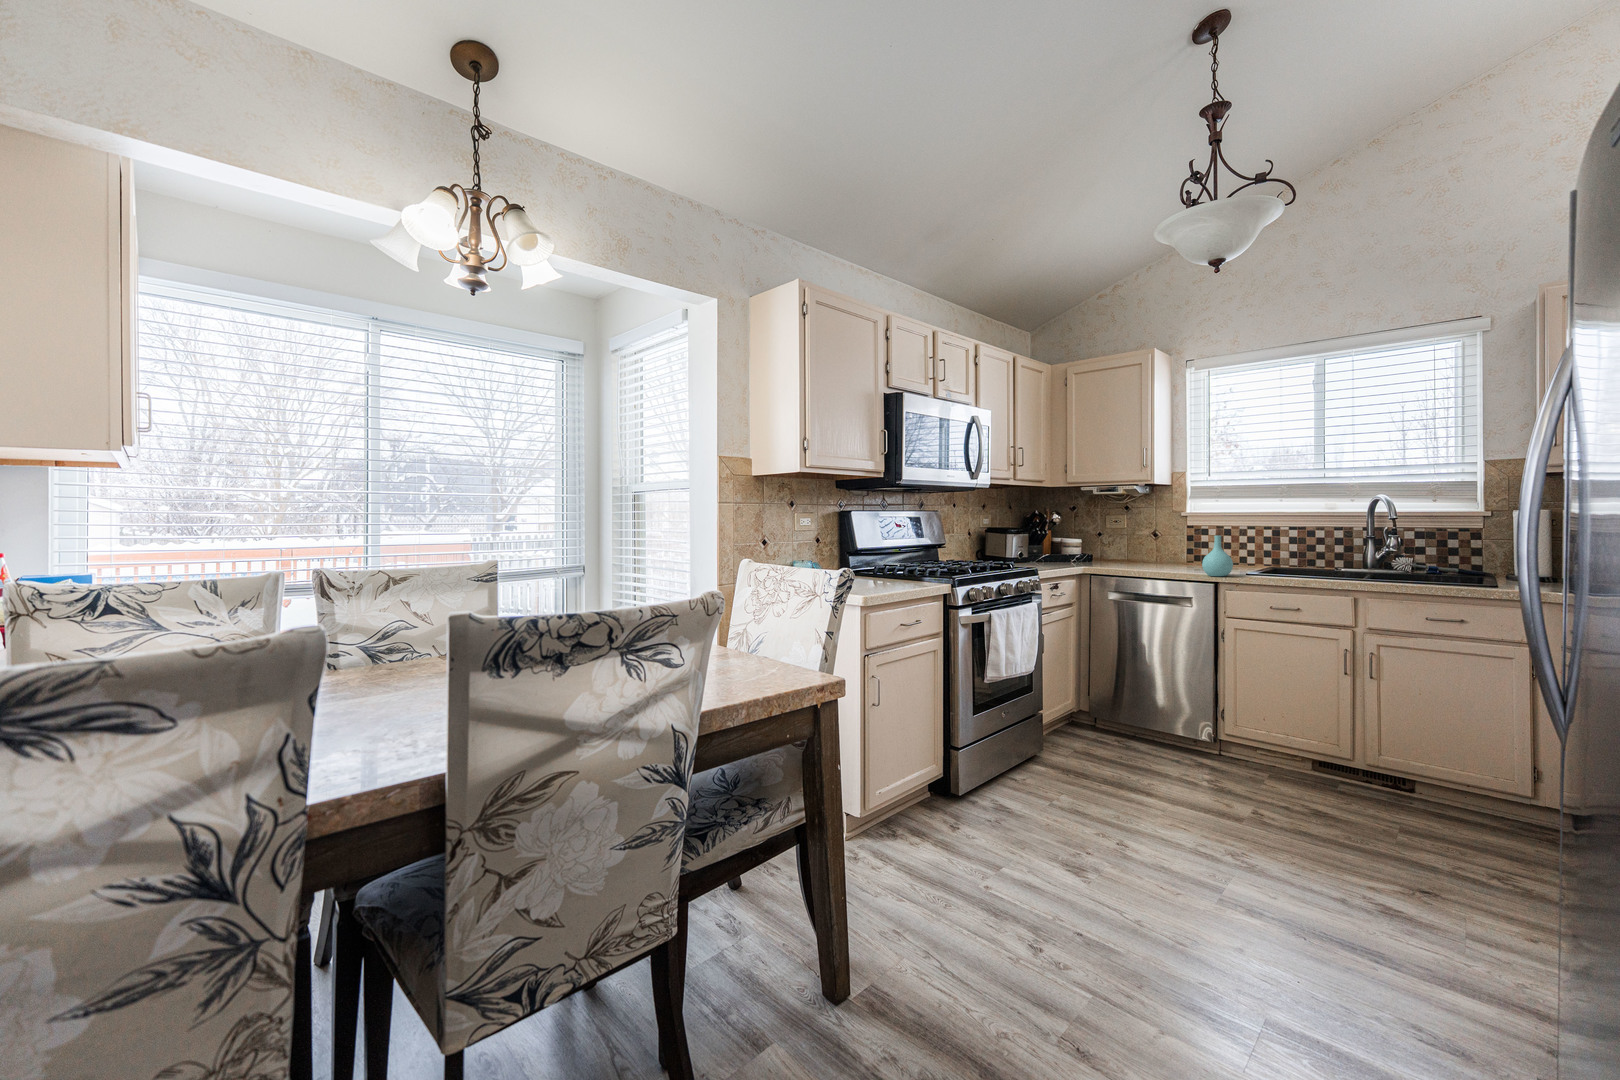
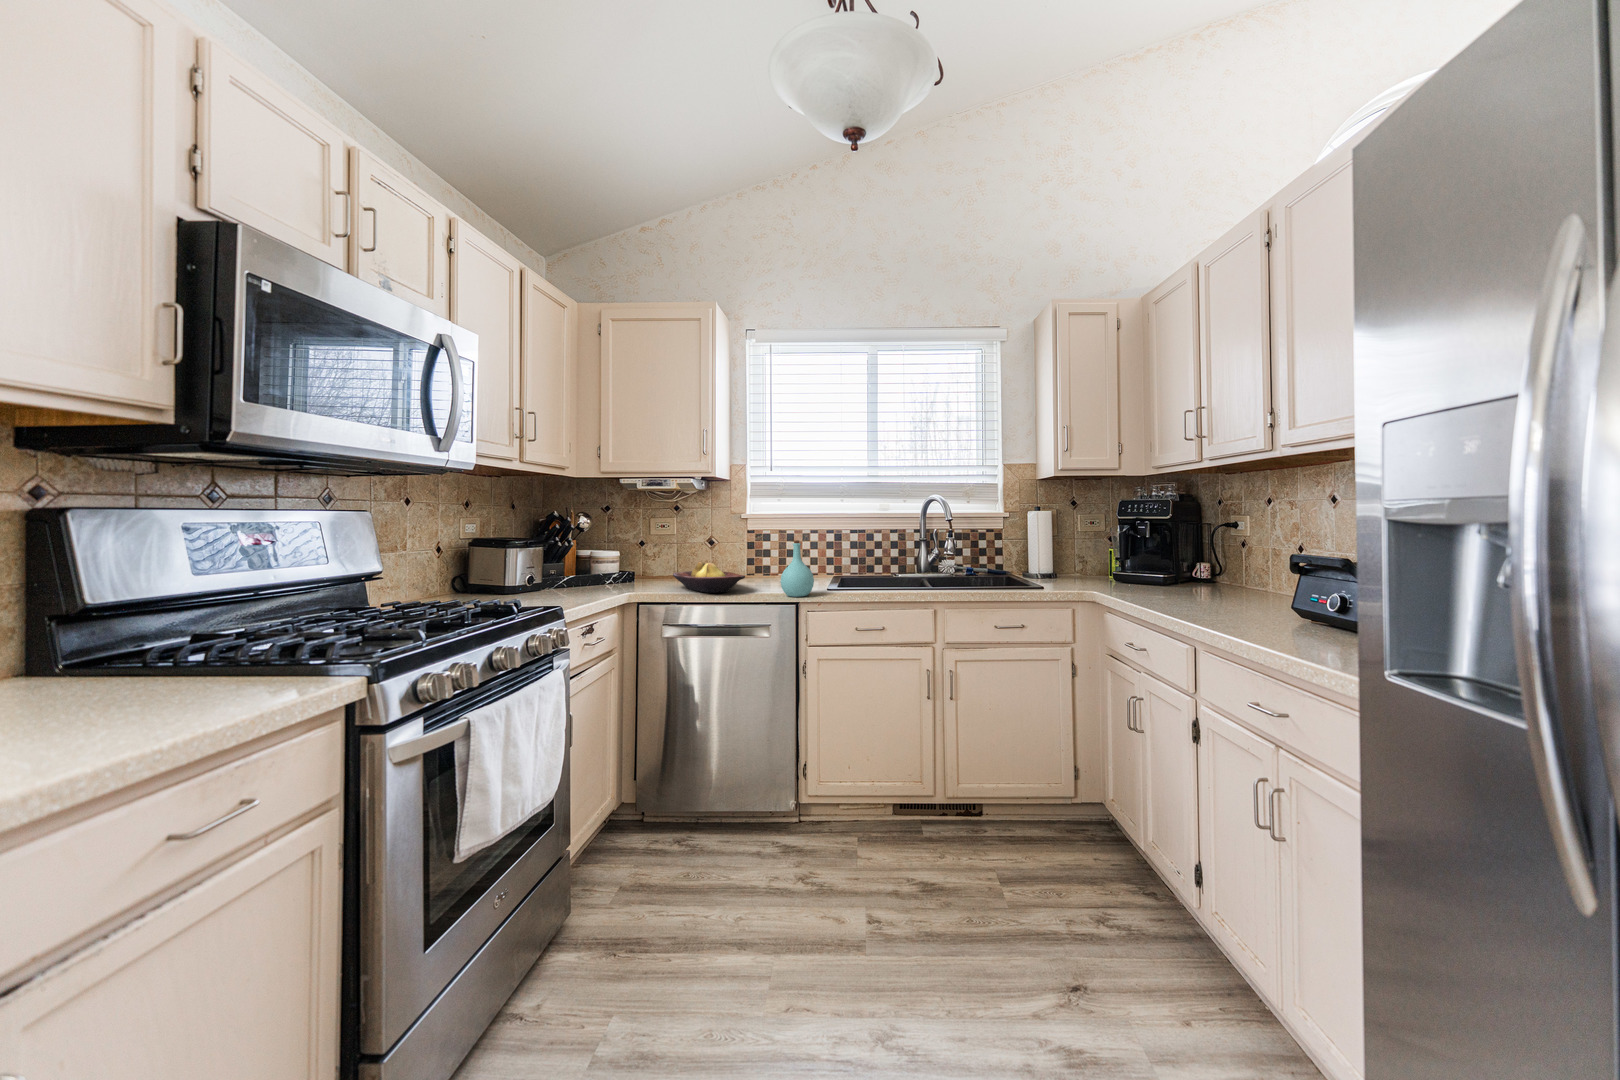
fruit bowl: none [1119,548,1176,570] -> present [673,562,745,592]

